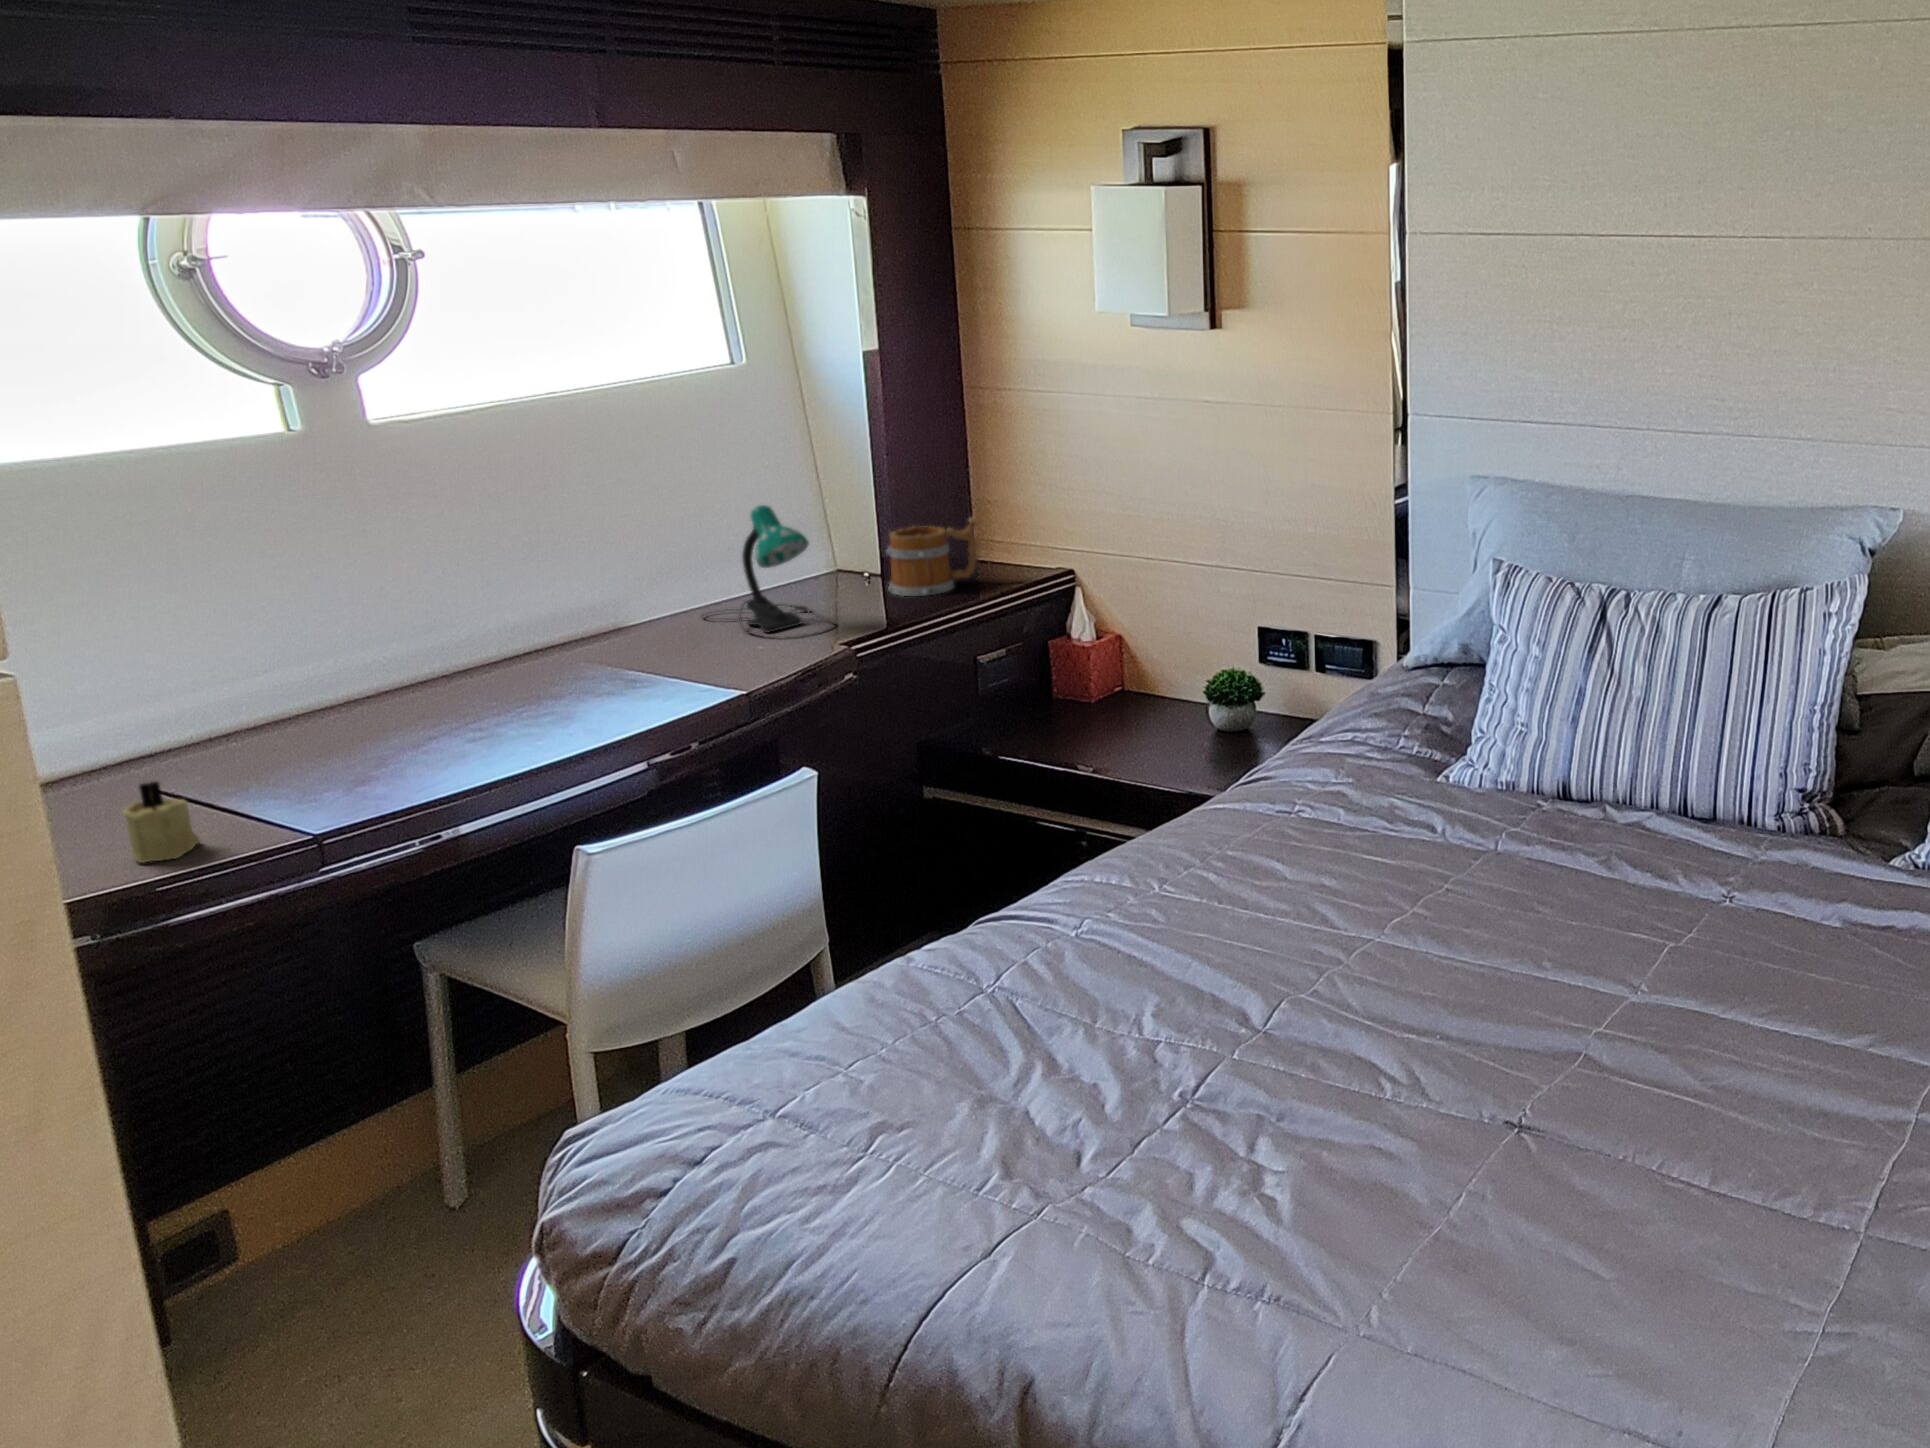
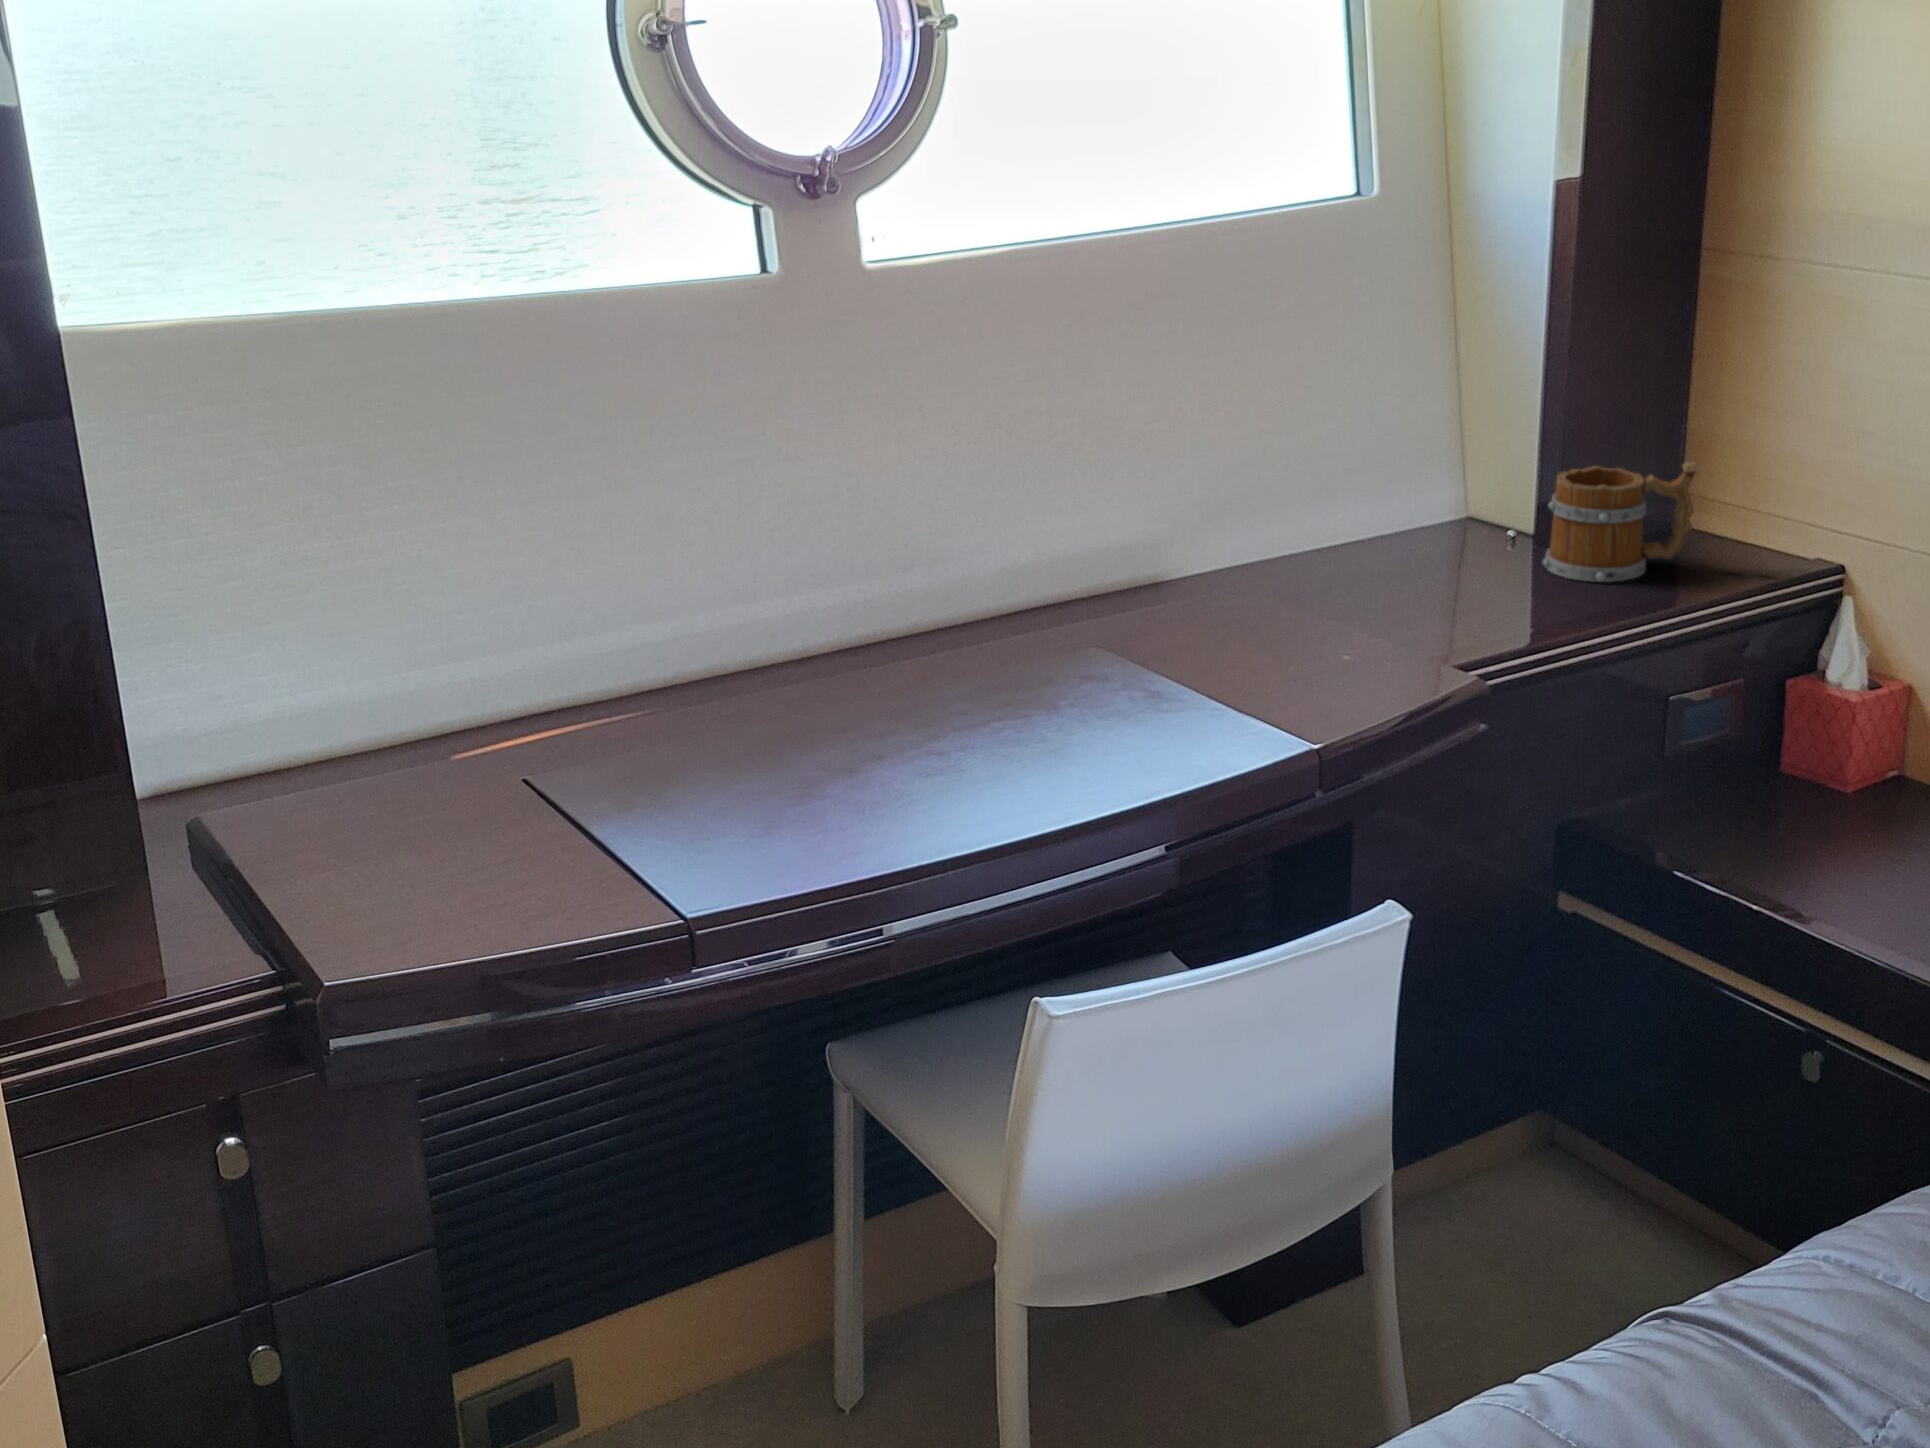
desk lamp: present [703,505,809,637] -> none [1268,424,1462,639]
candle: present [123,781,200,863] -> none [453,811,549,932]

